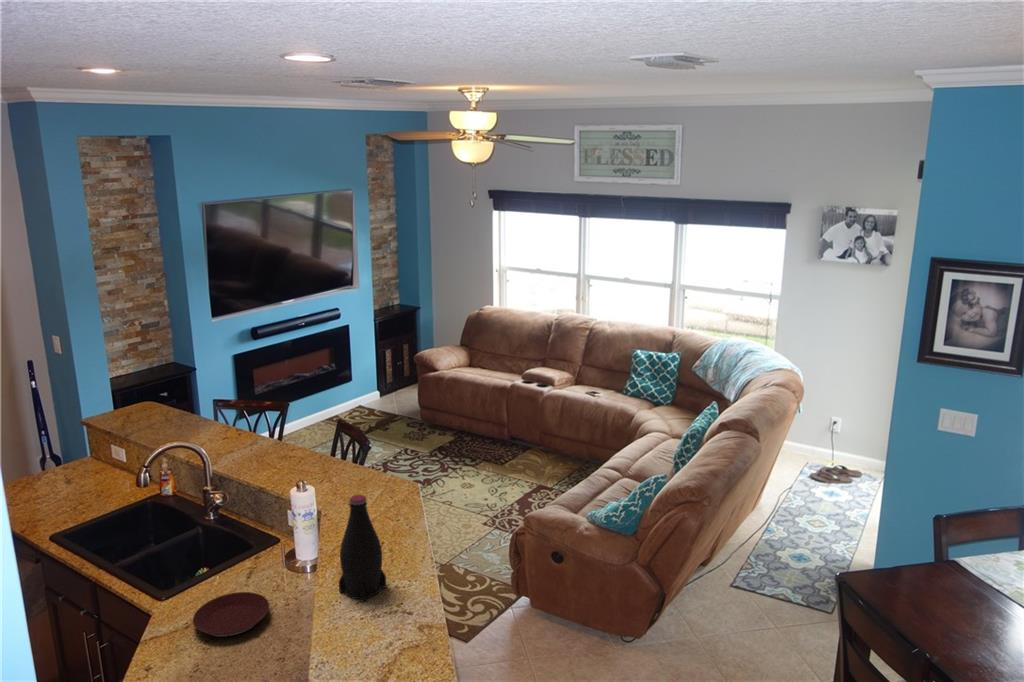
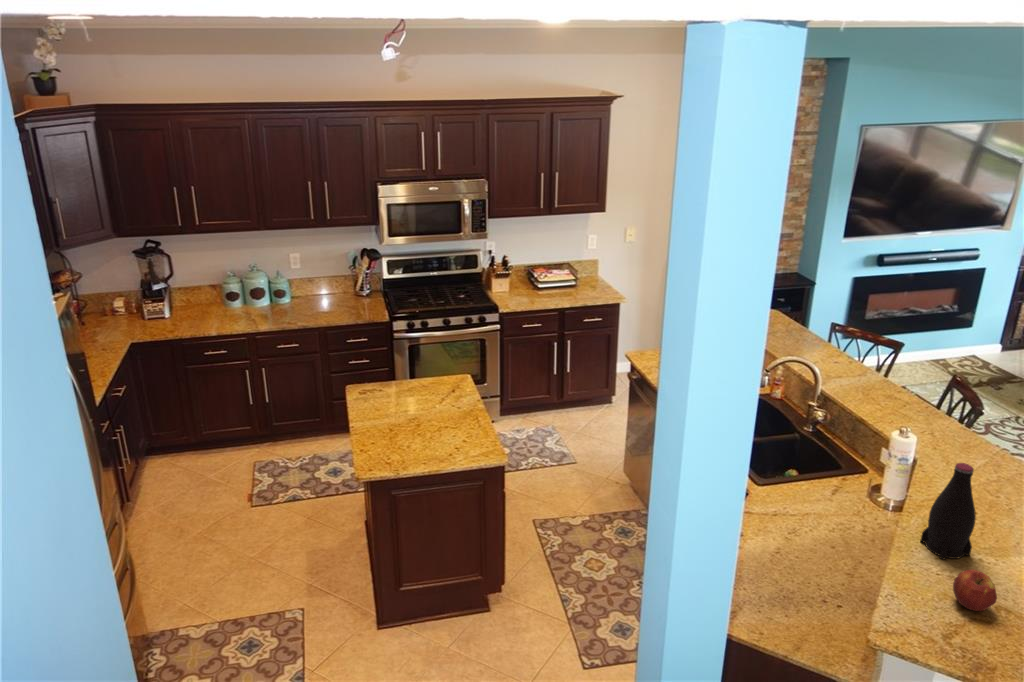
plate: present [193,592,269,637] -> none [783,499,849,536]
apple: none [377,598,417,642] -> present [953,569,997,611]

